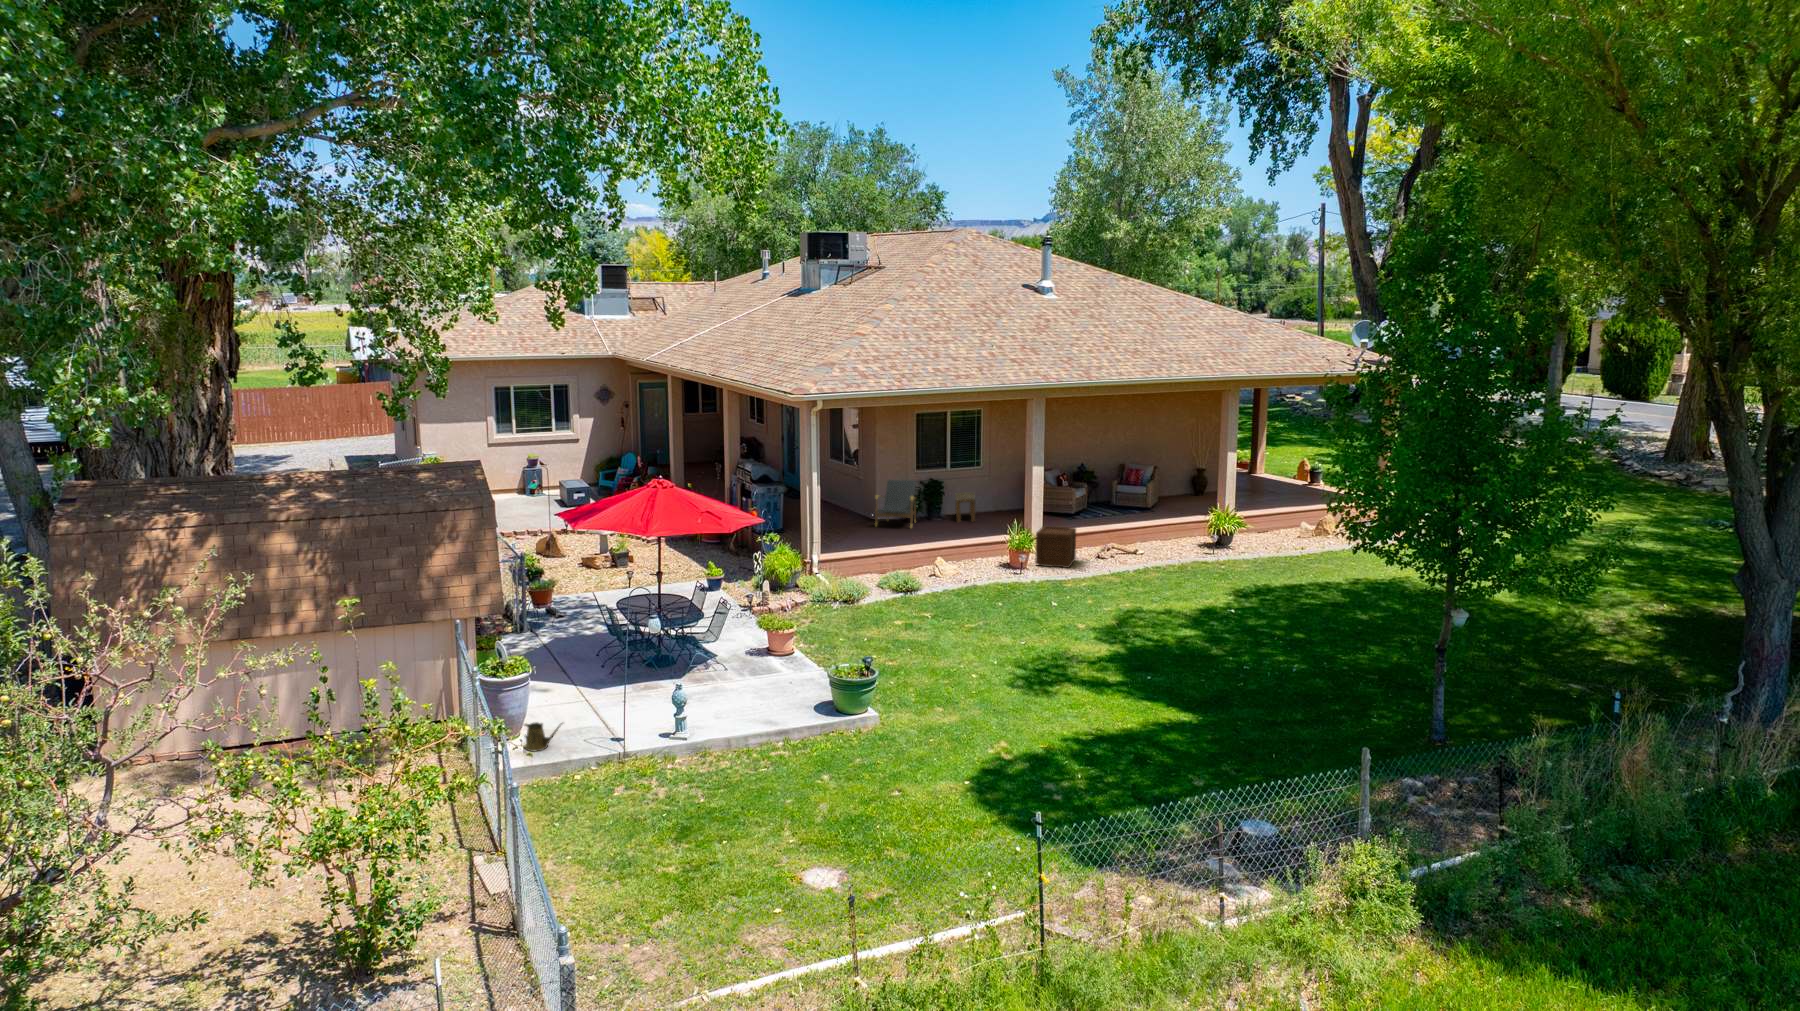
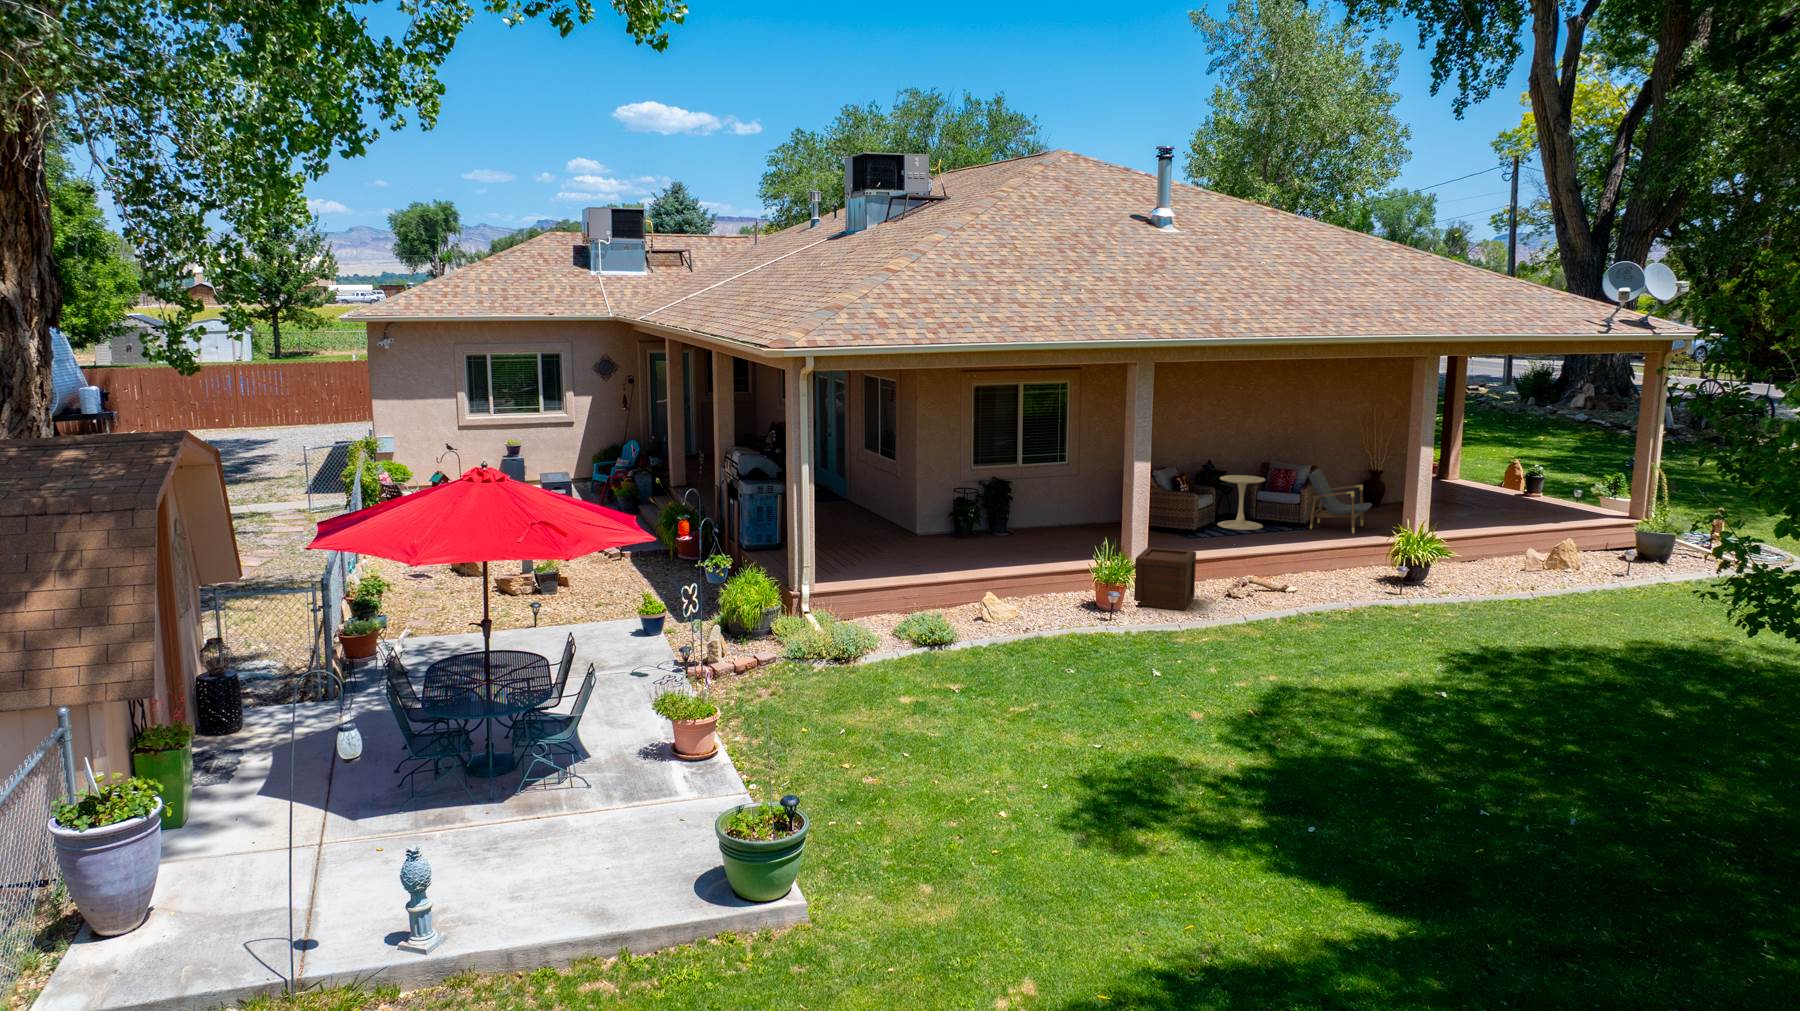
pedestal table: none [1089,474,1123,513] -> present [1218,475,1265,530]
lounge chair: present [875,480,916,528] -> present [1309,469,1372,533]
bench: present [955,492,975,522] -> none [1027,497,1057,539]
watering can: present [524,722,560,752] -> none [134,903,205,960]

